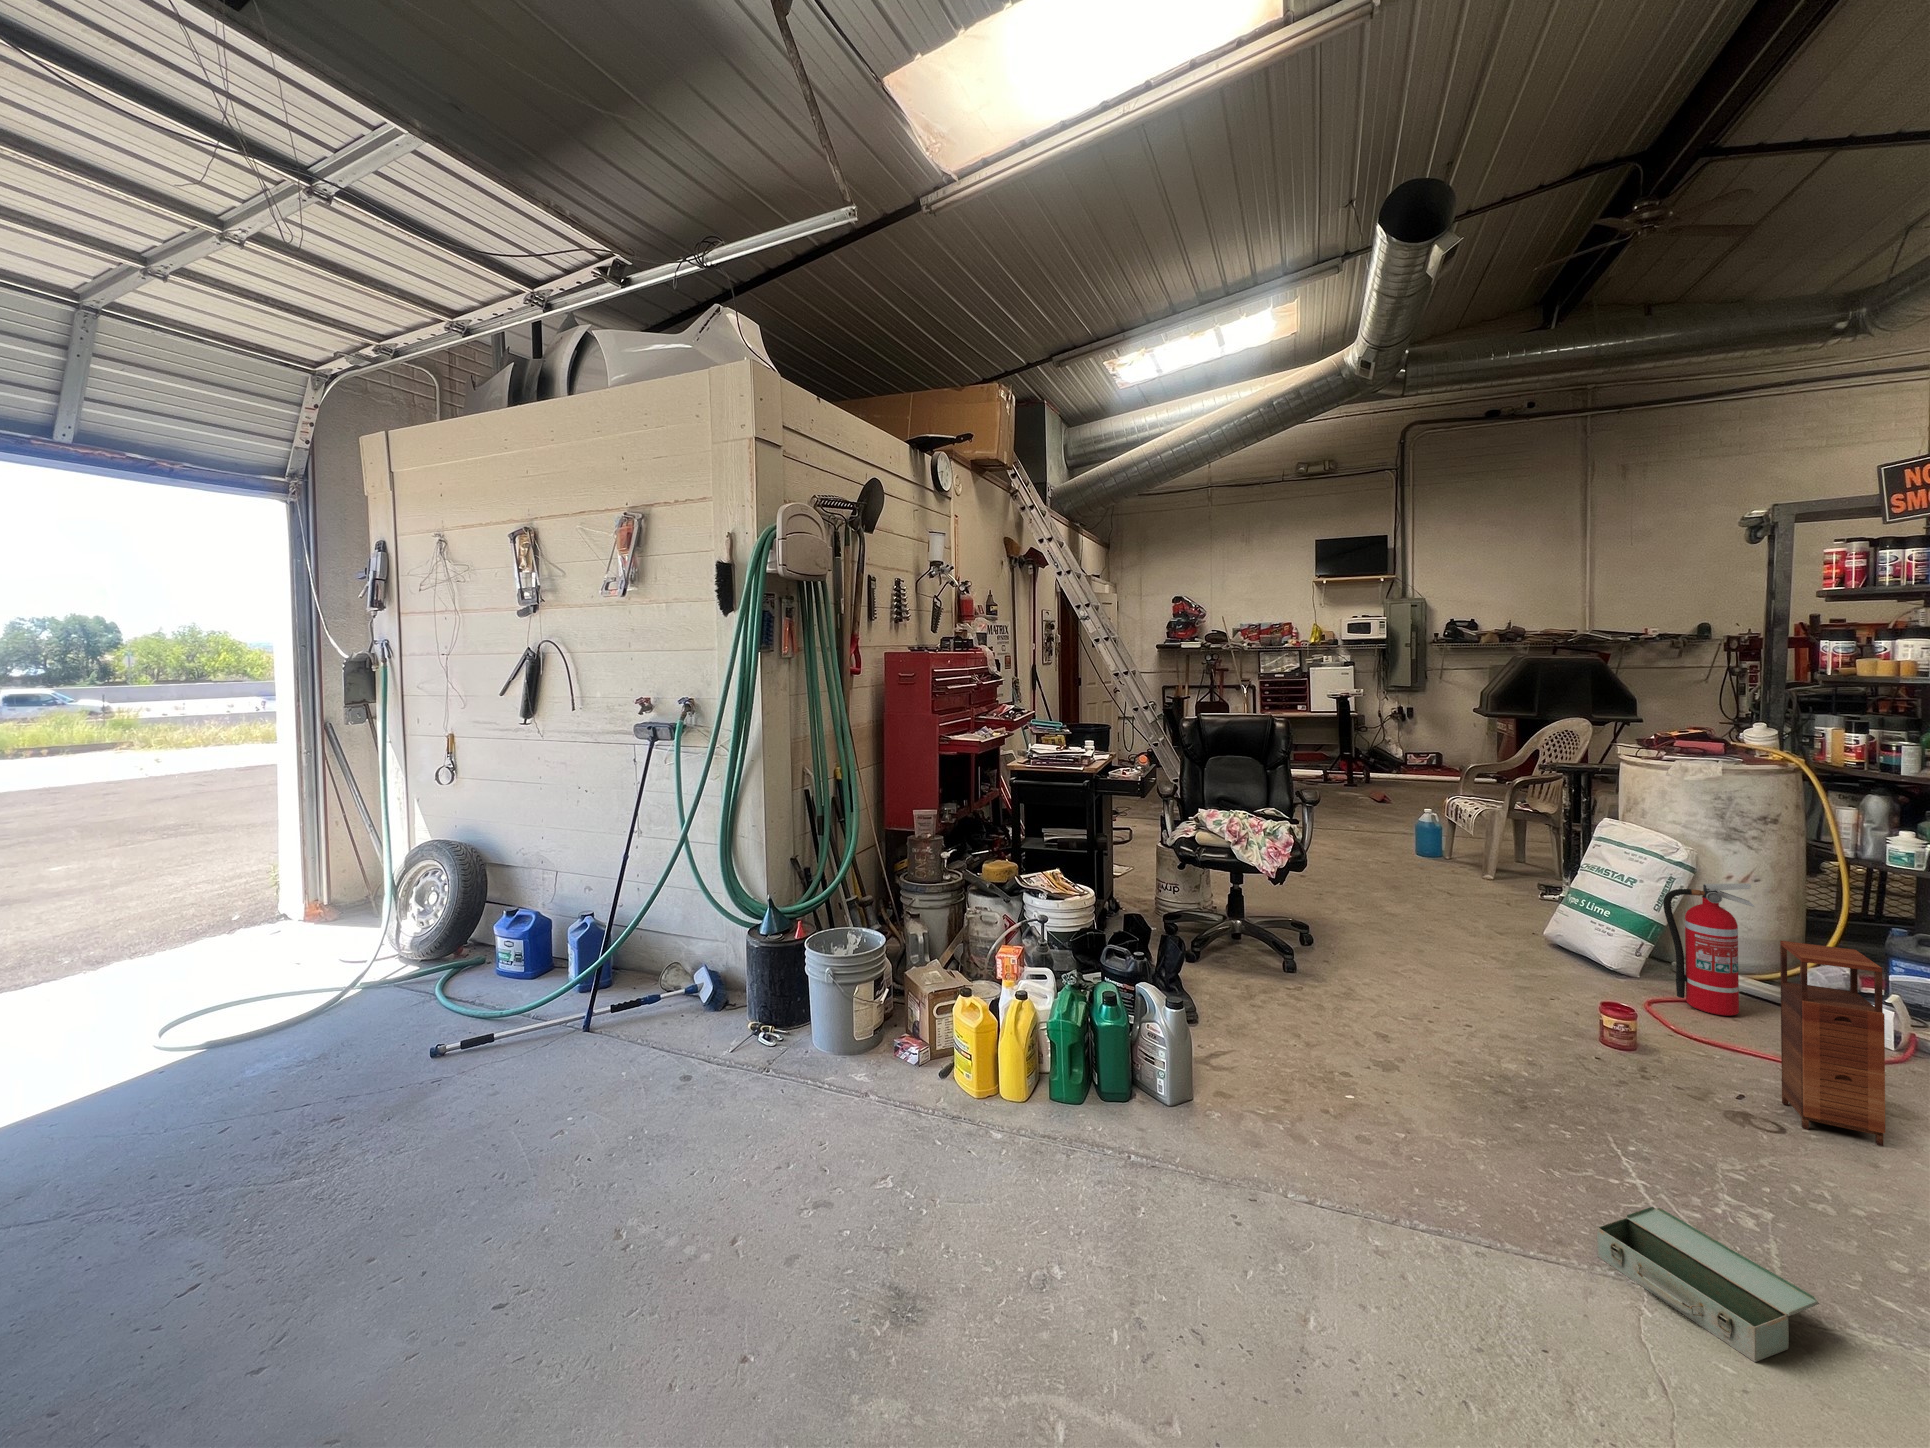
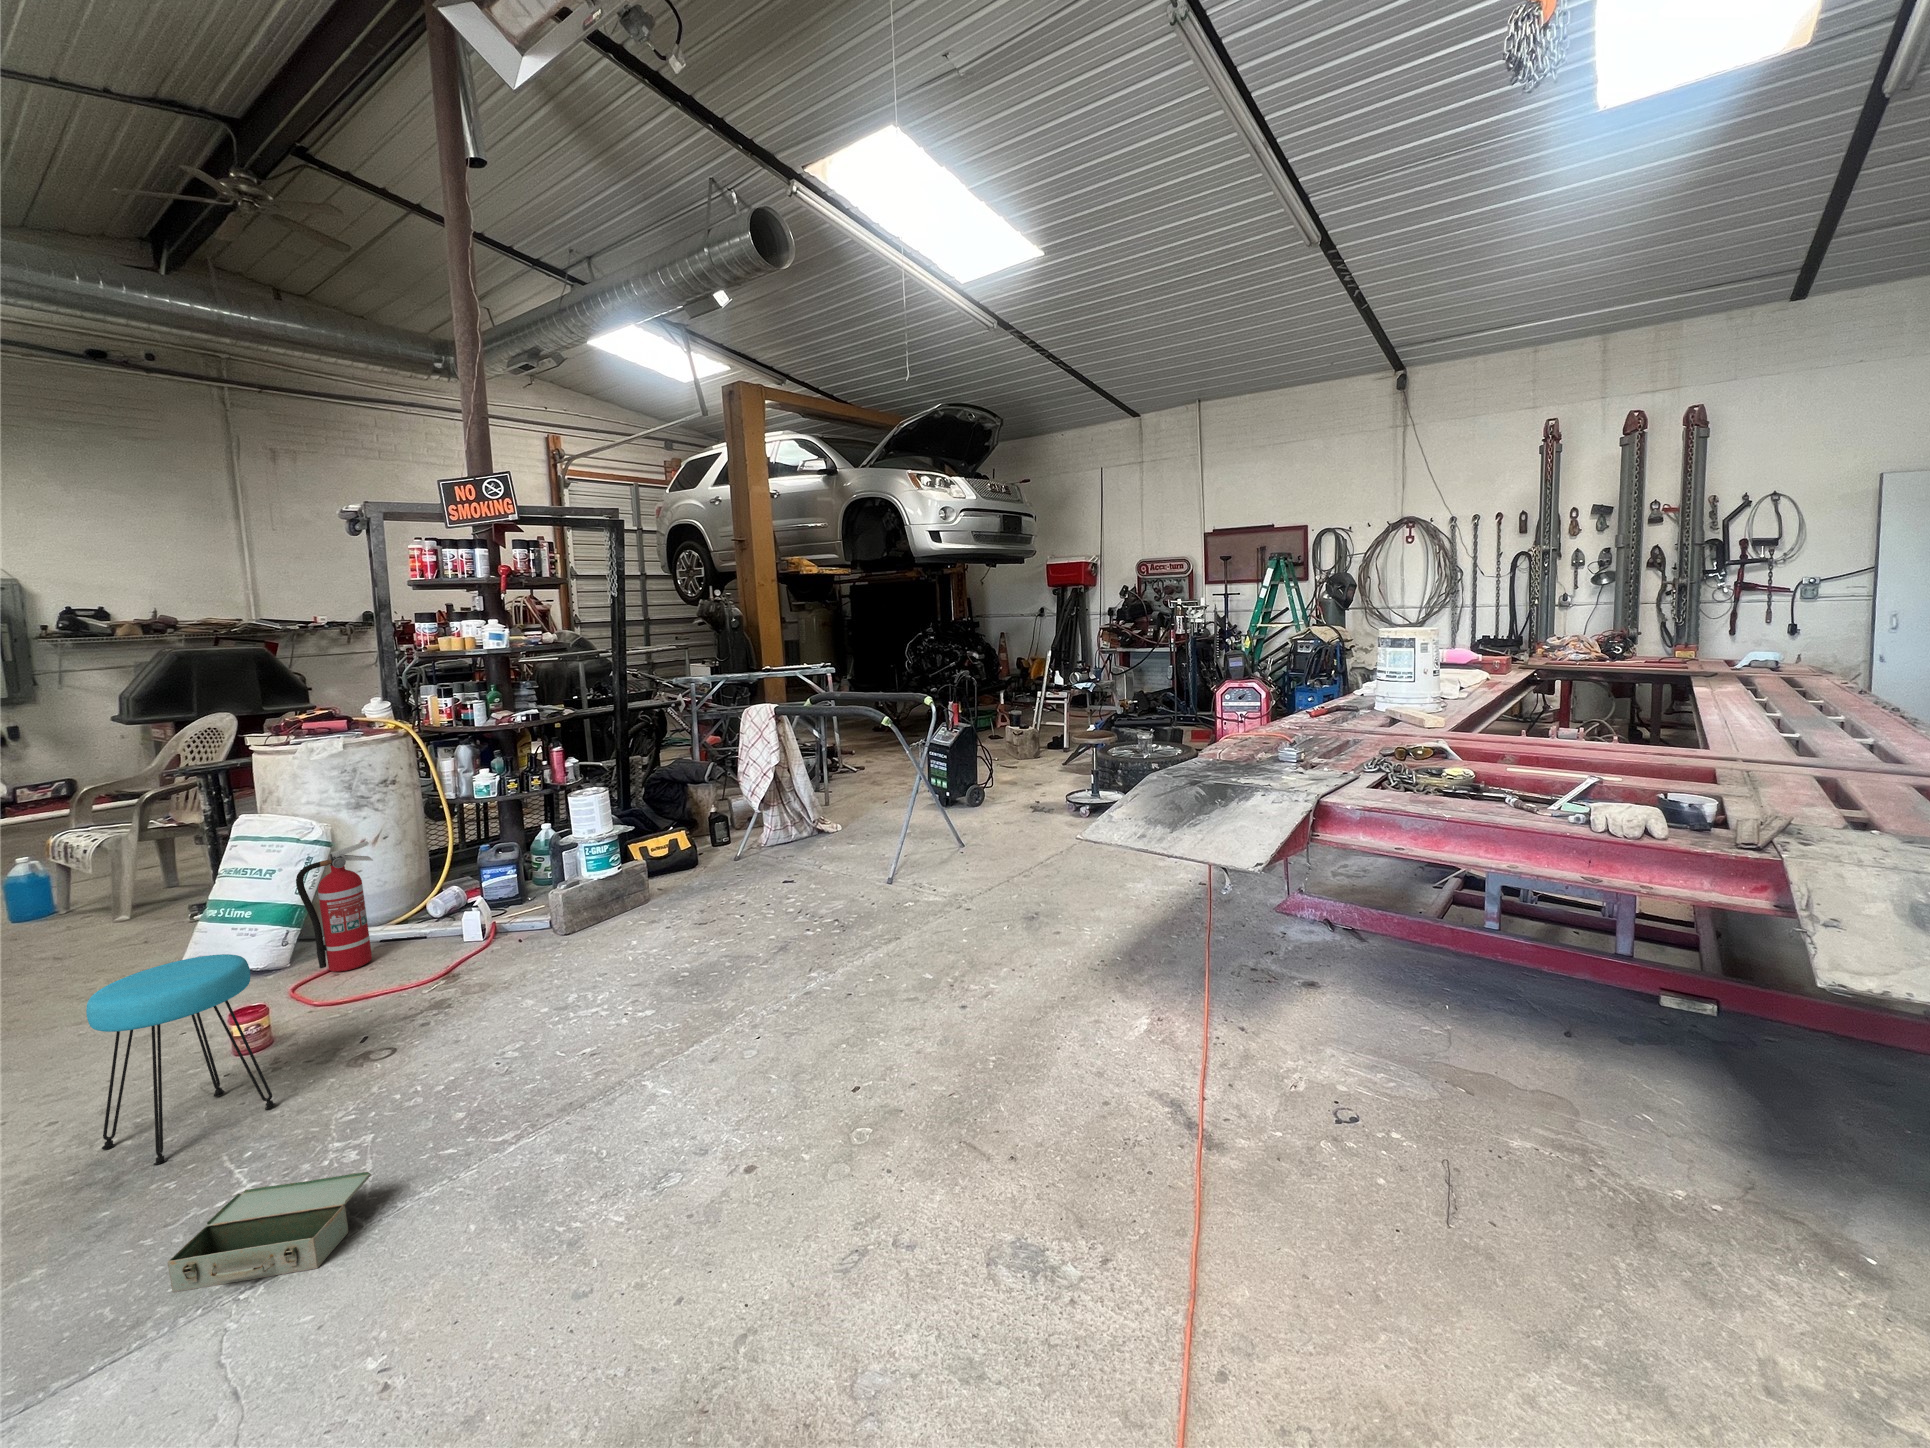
storage cabinet: present [1780,941,1885,1146] -> none [372,870,453,1033]
stool: none [1511,943,1660,1126] -> present [86,954,276,1165]

